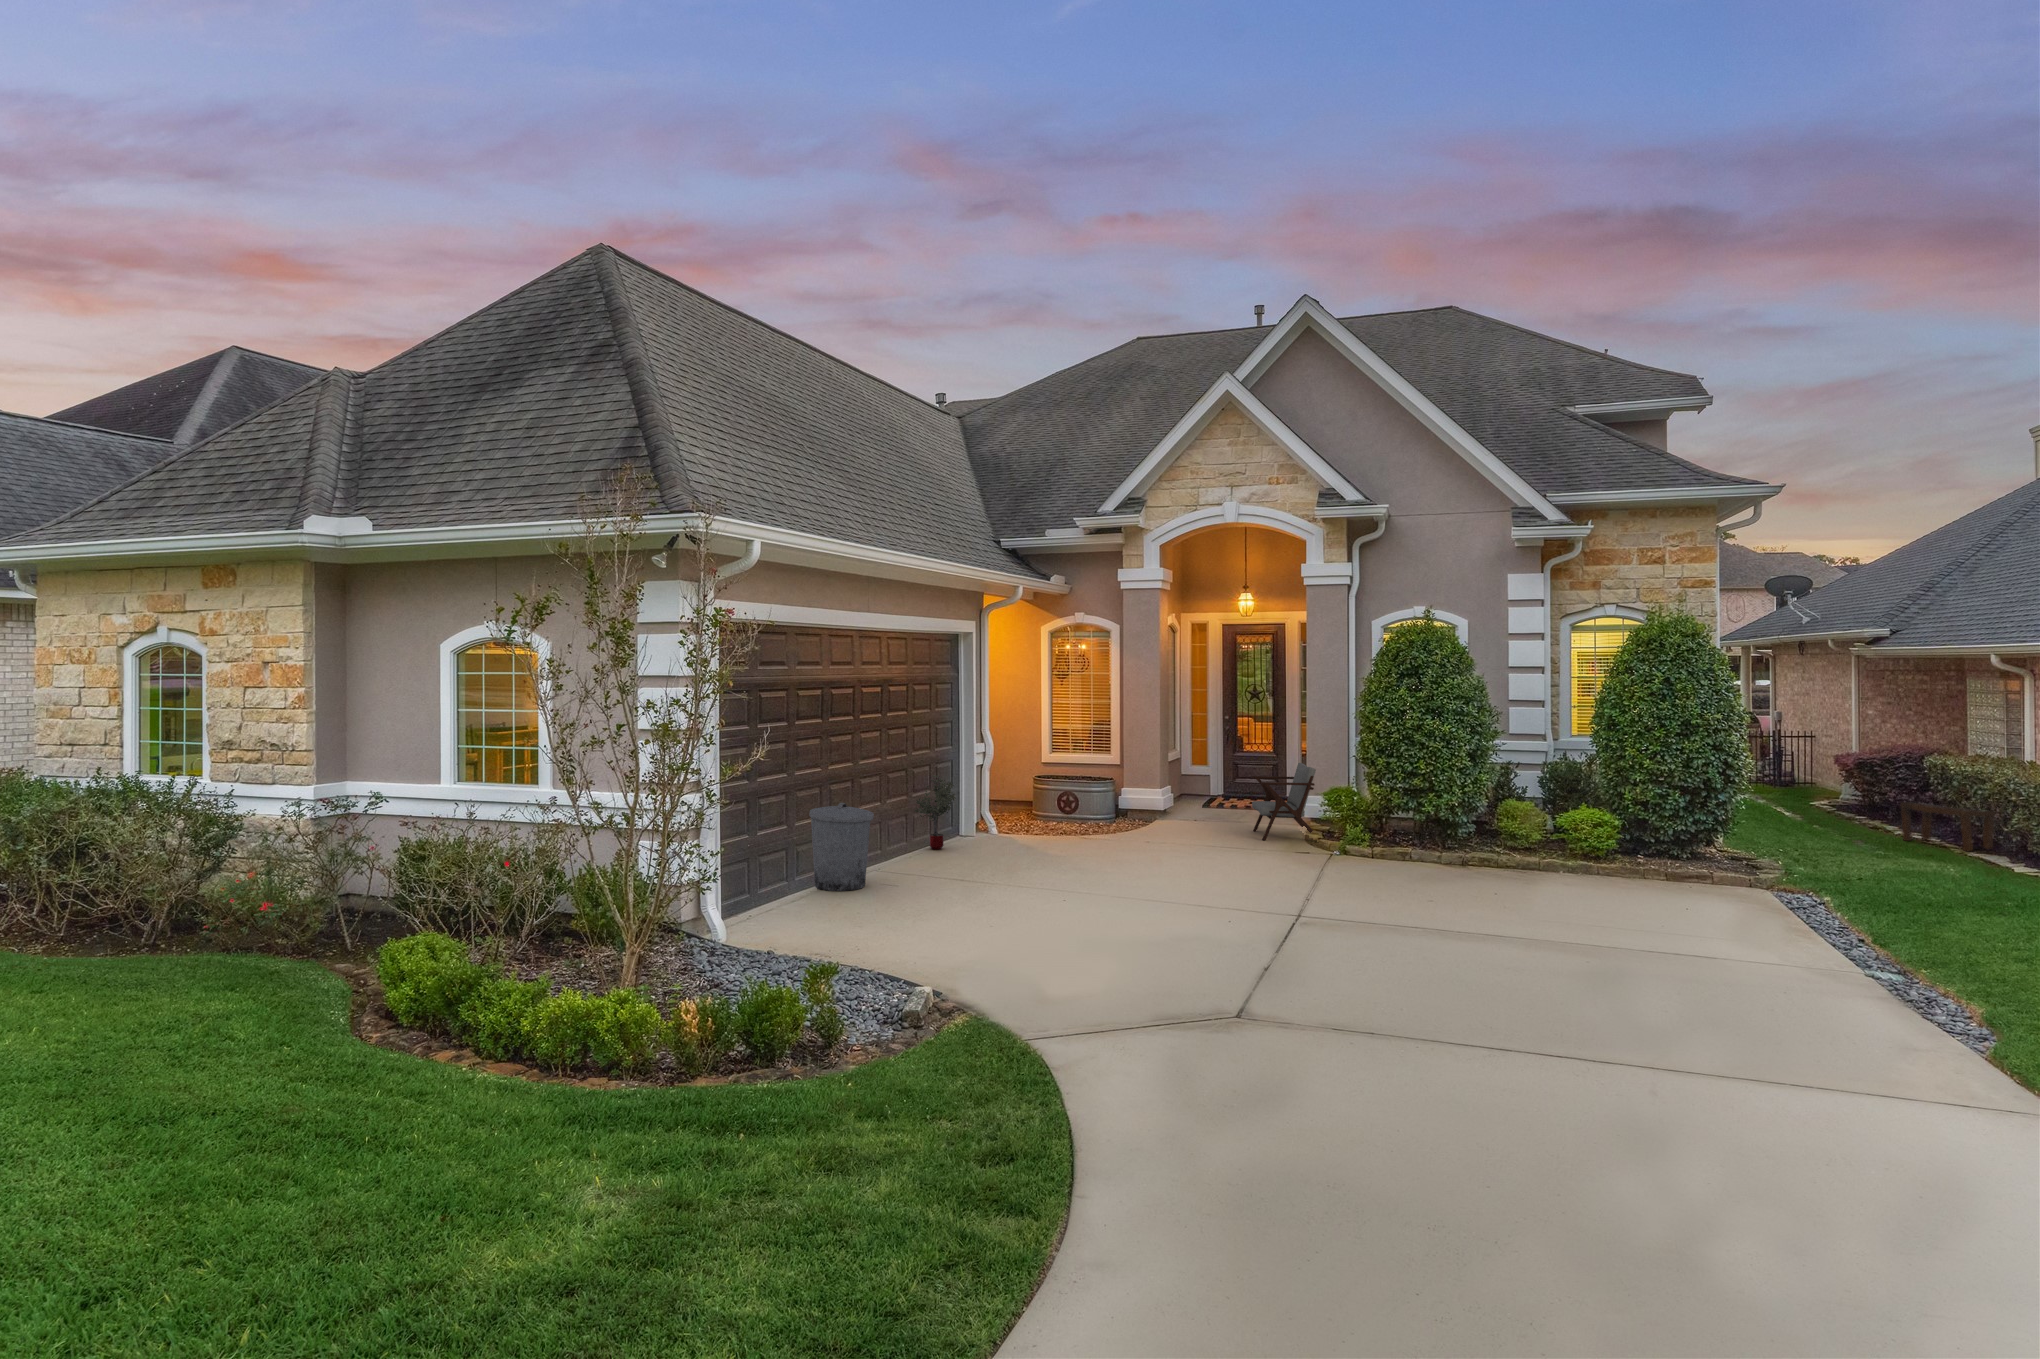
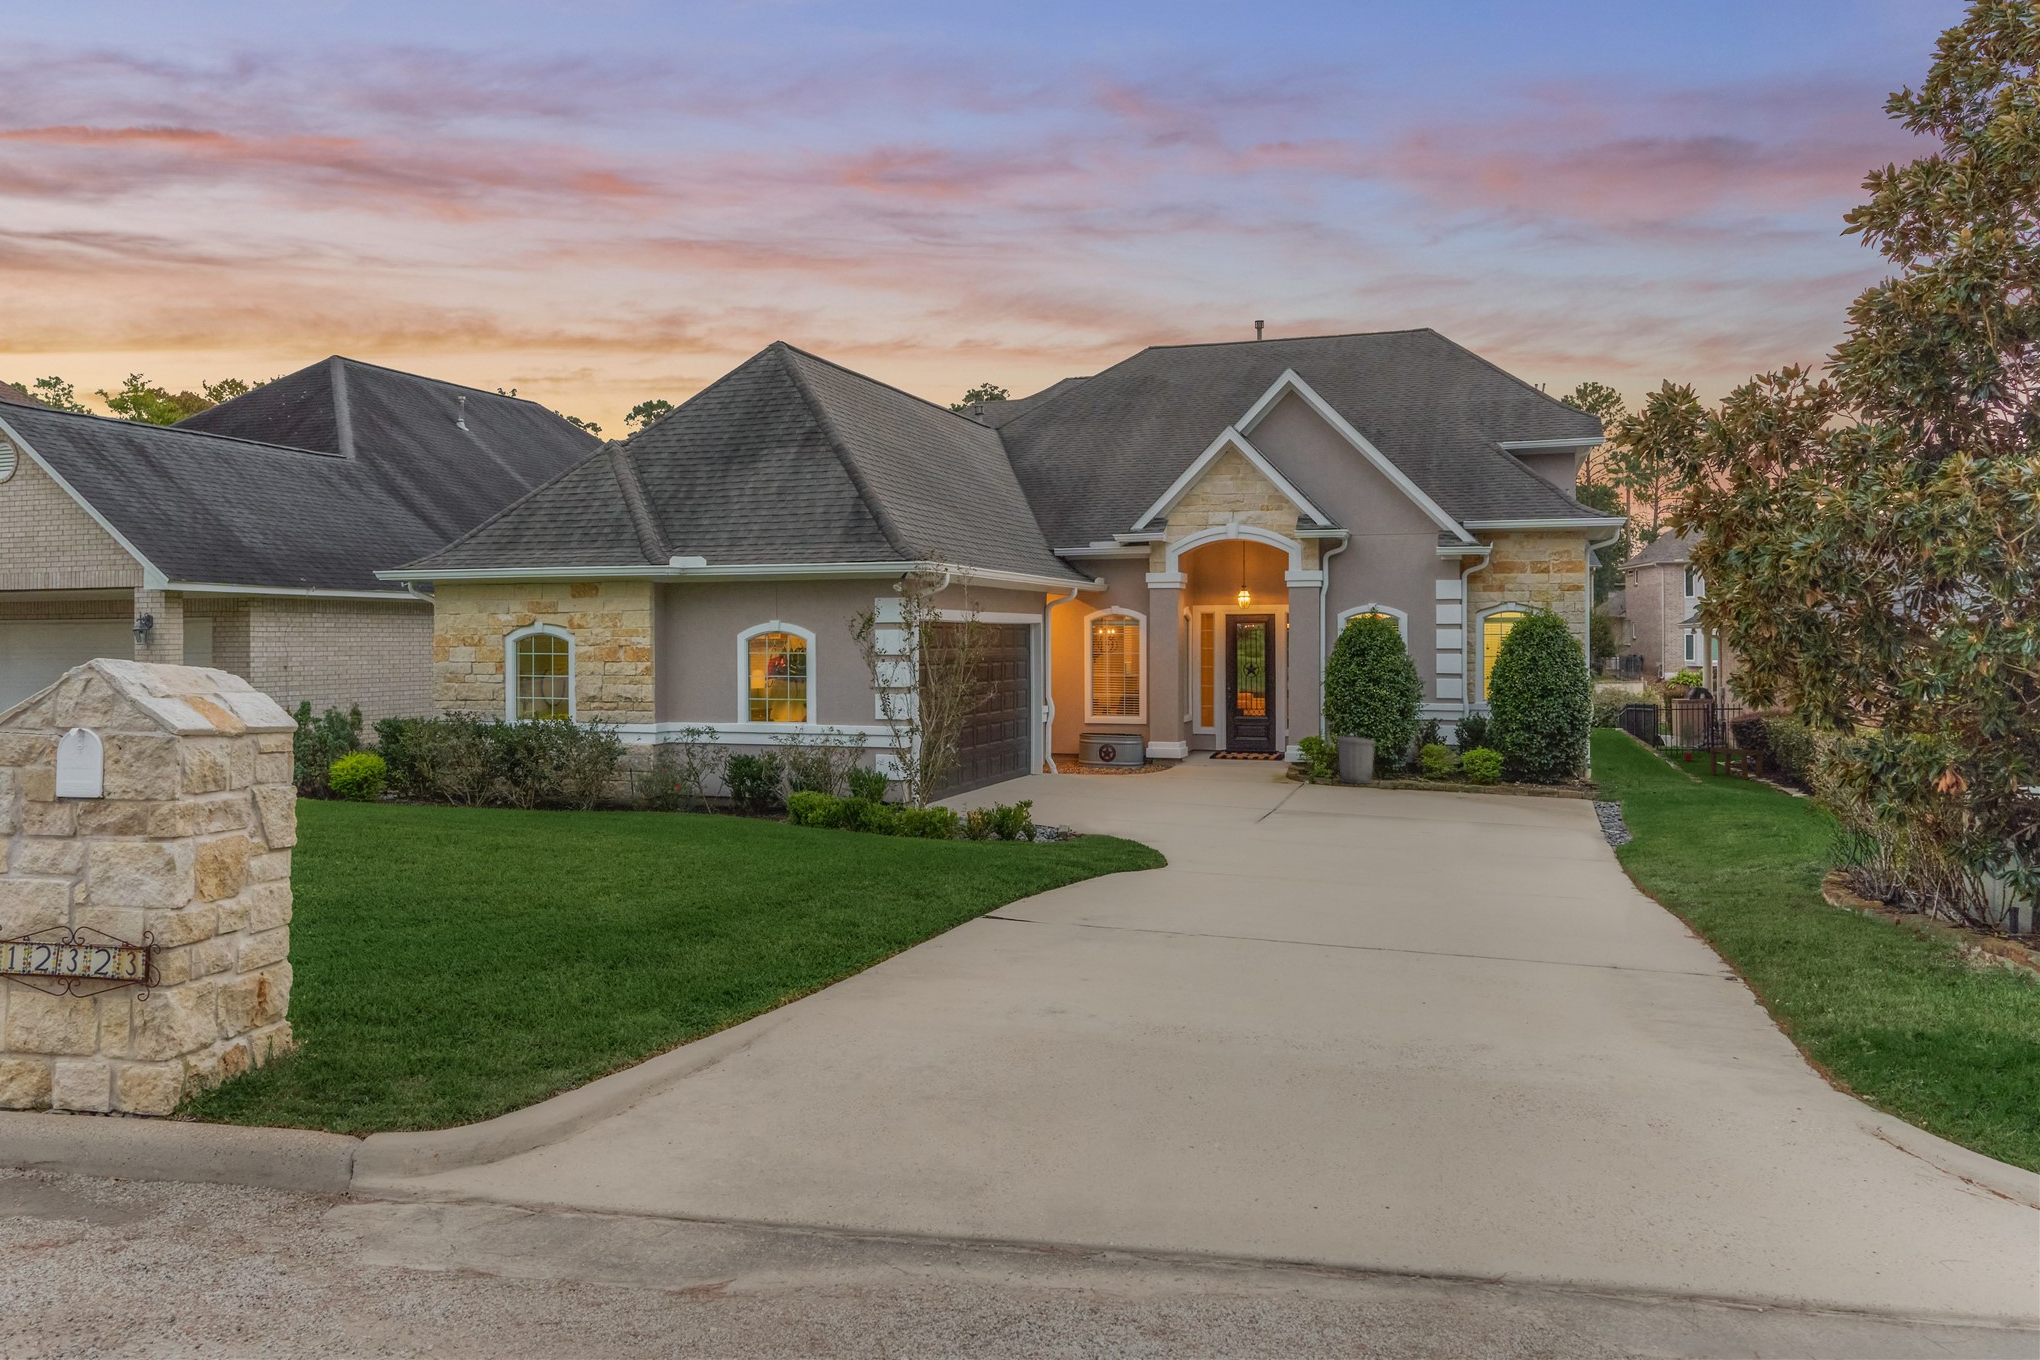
lounge chair: present [1252,763,1316,840] -> none [1250,720,1301,776]
potted tree: present [915,775,955,850] -> present [1682,719,1703,761]
trash can: present [809,803,874,891] -> present [1338,737,1375,784]

